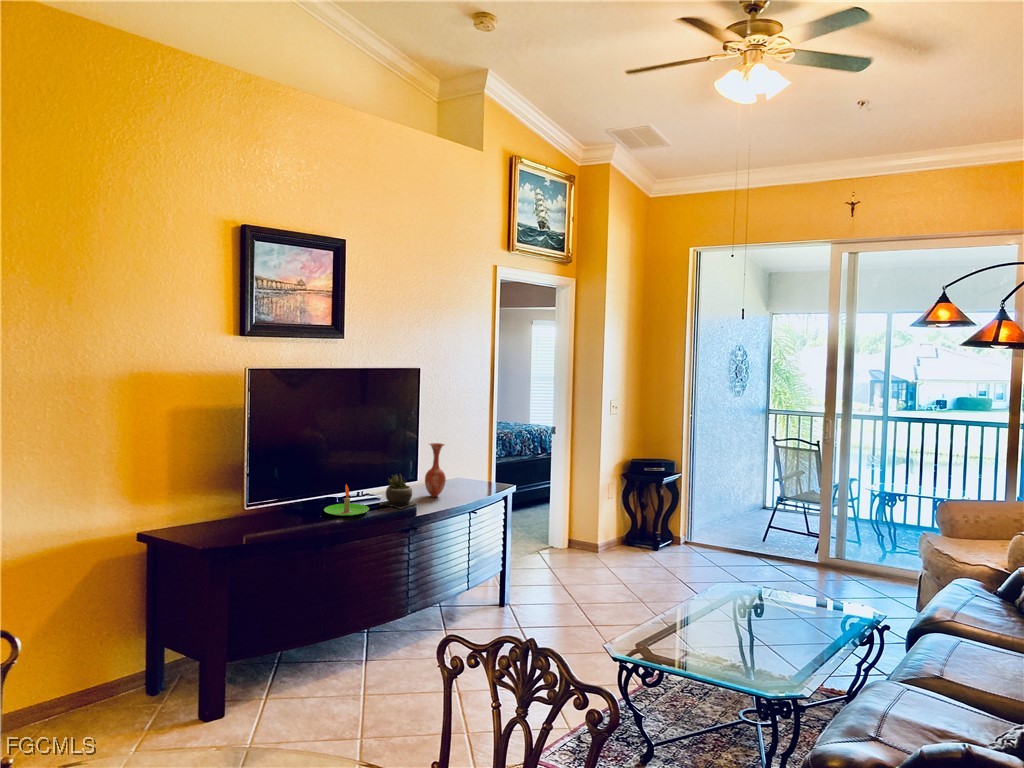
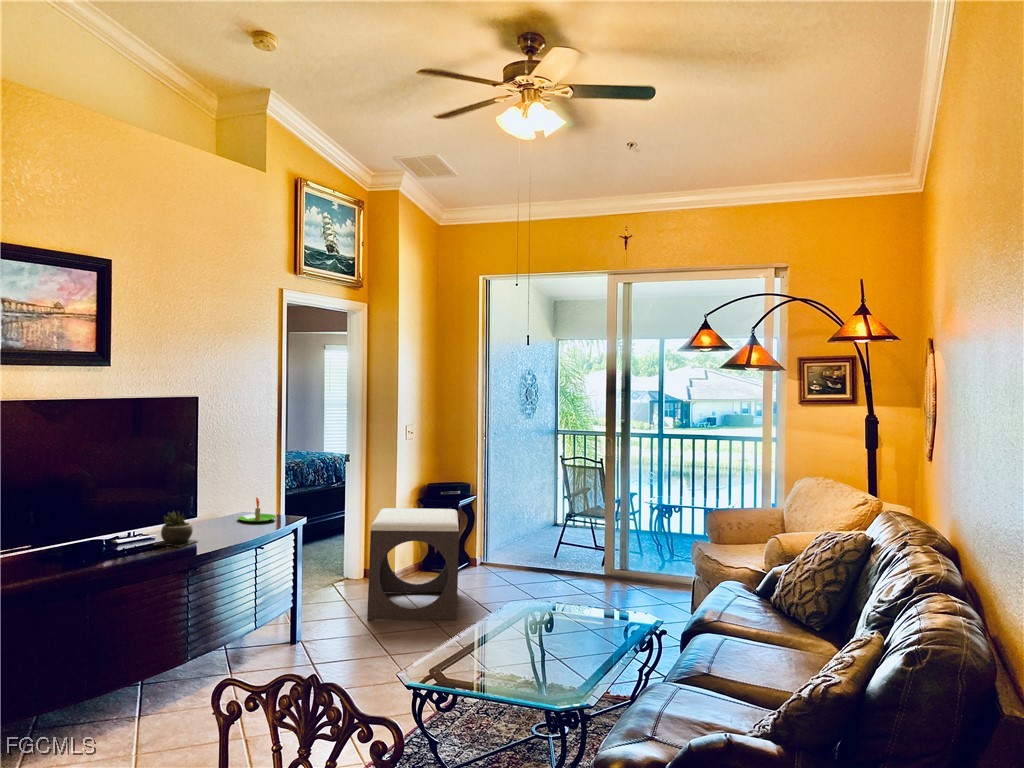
vase: present [425,443,446,497] -> none [205,476,229,534]
footstool: none [571,480,667,603] -> present [367,508,459,620]
candle: present [324,485,369,516] -> present [238,497,276,522]

